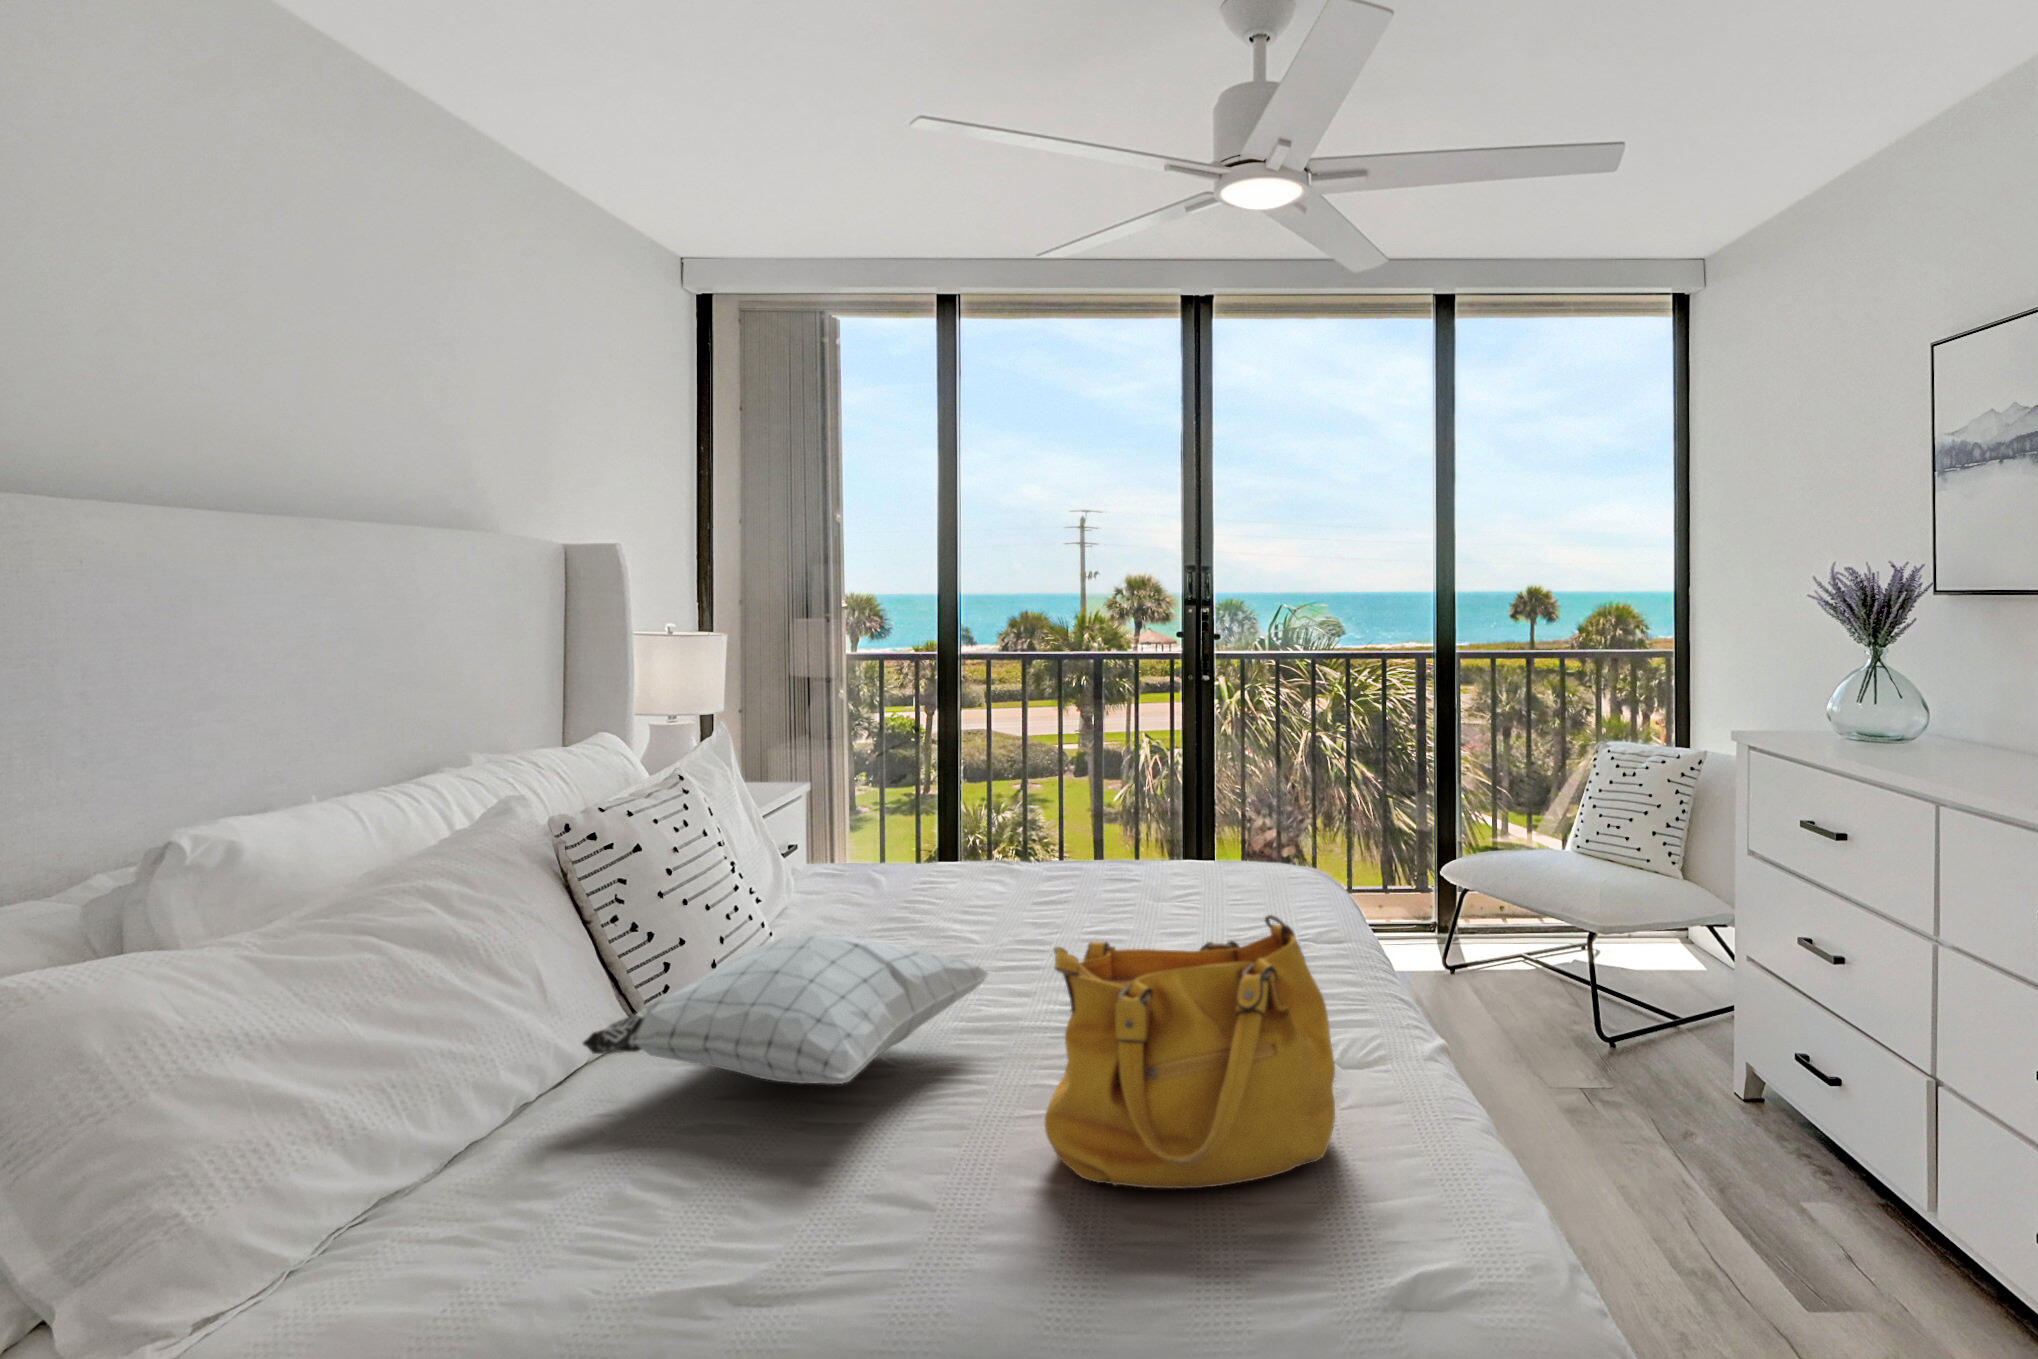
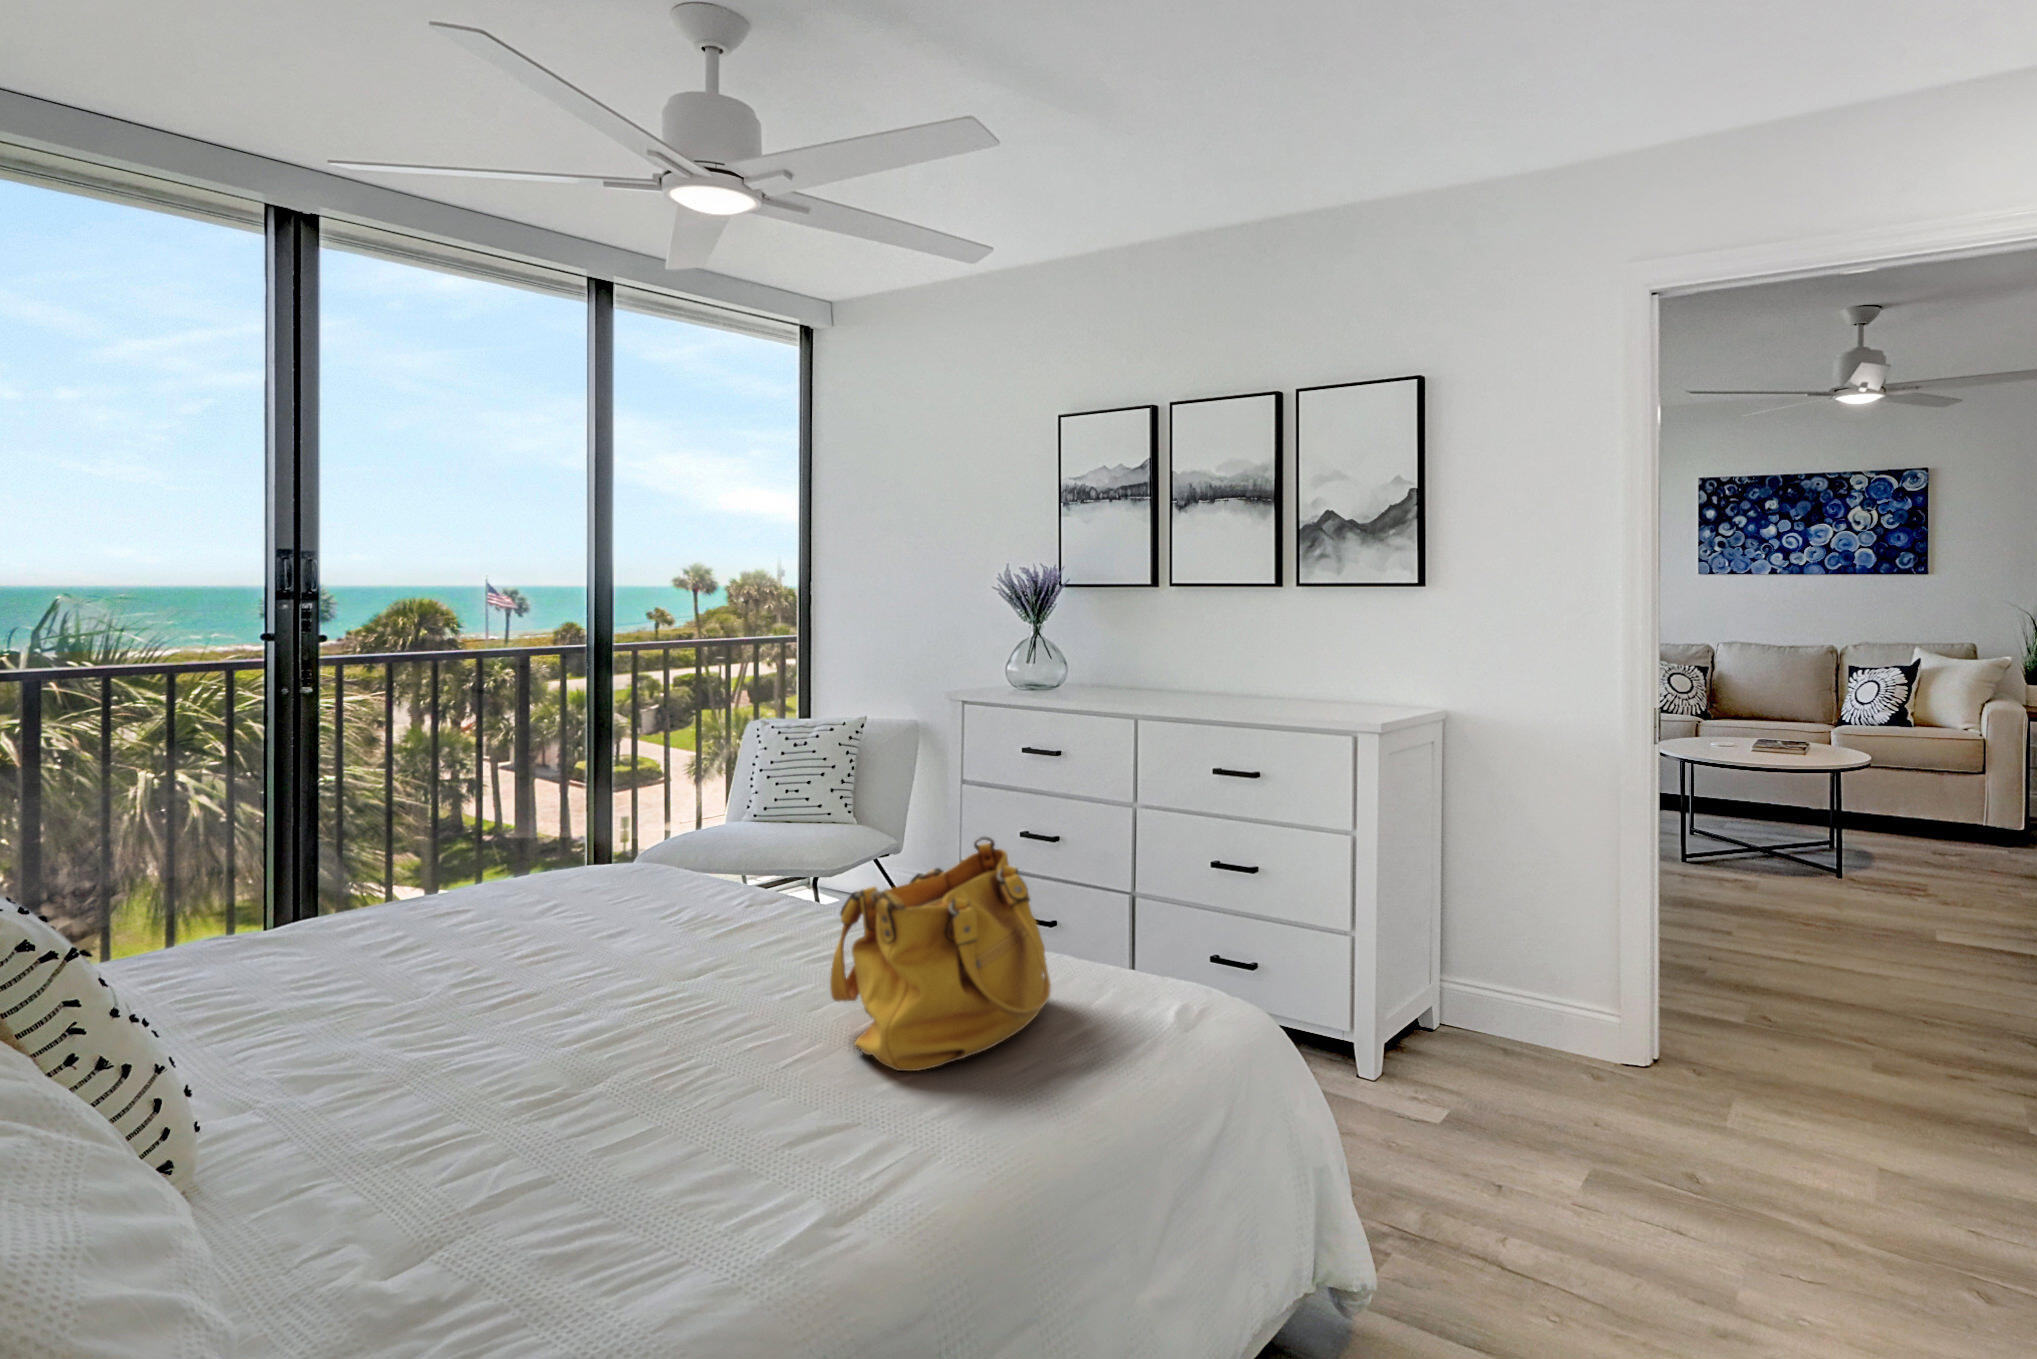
pillow: present [583,934,991,1084] -> none [290,969,706,1180]

